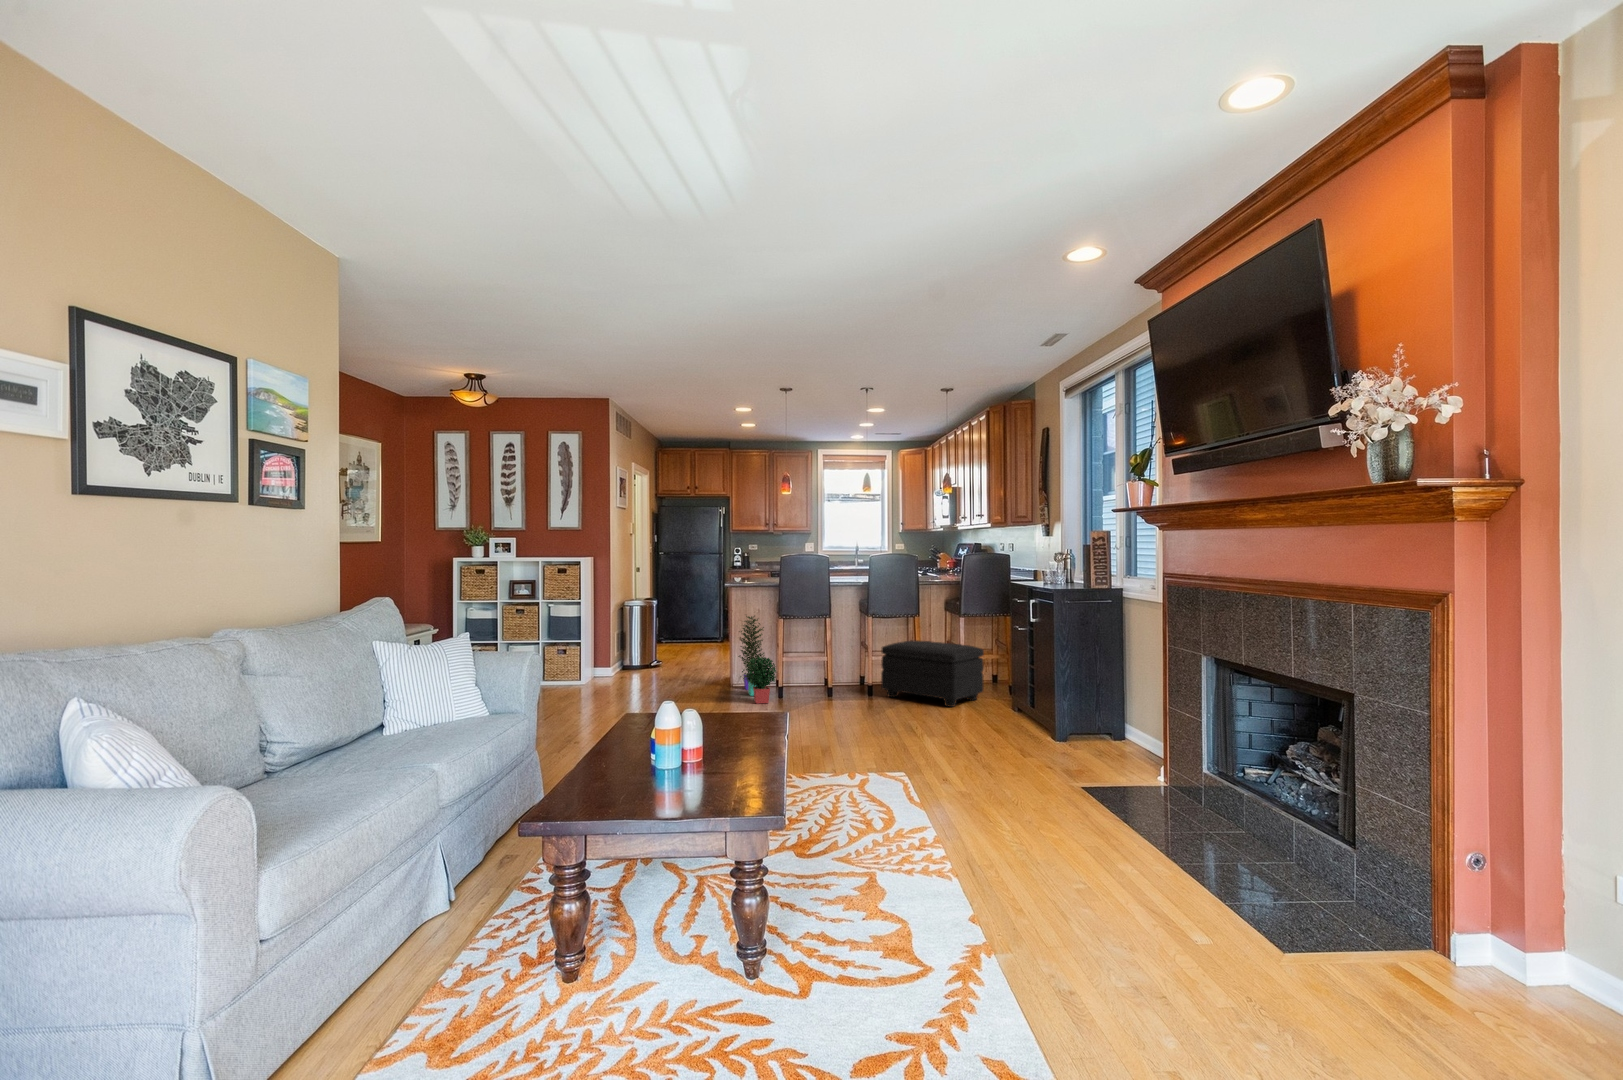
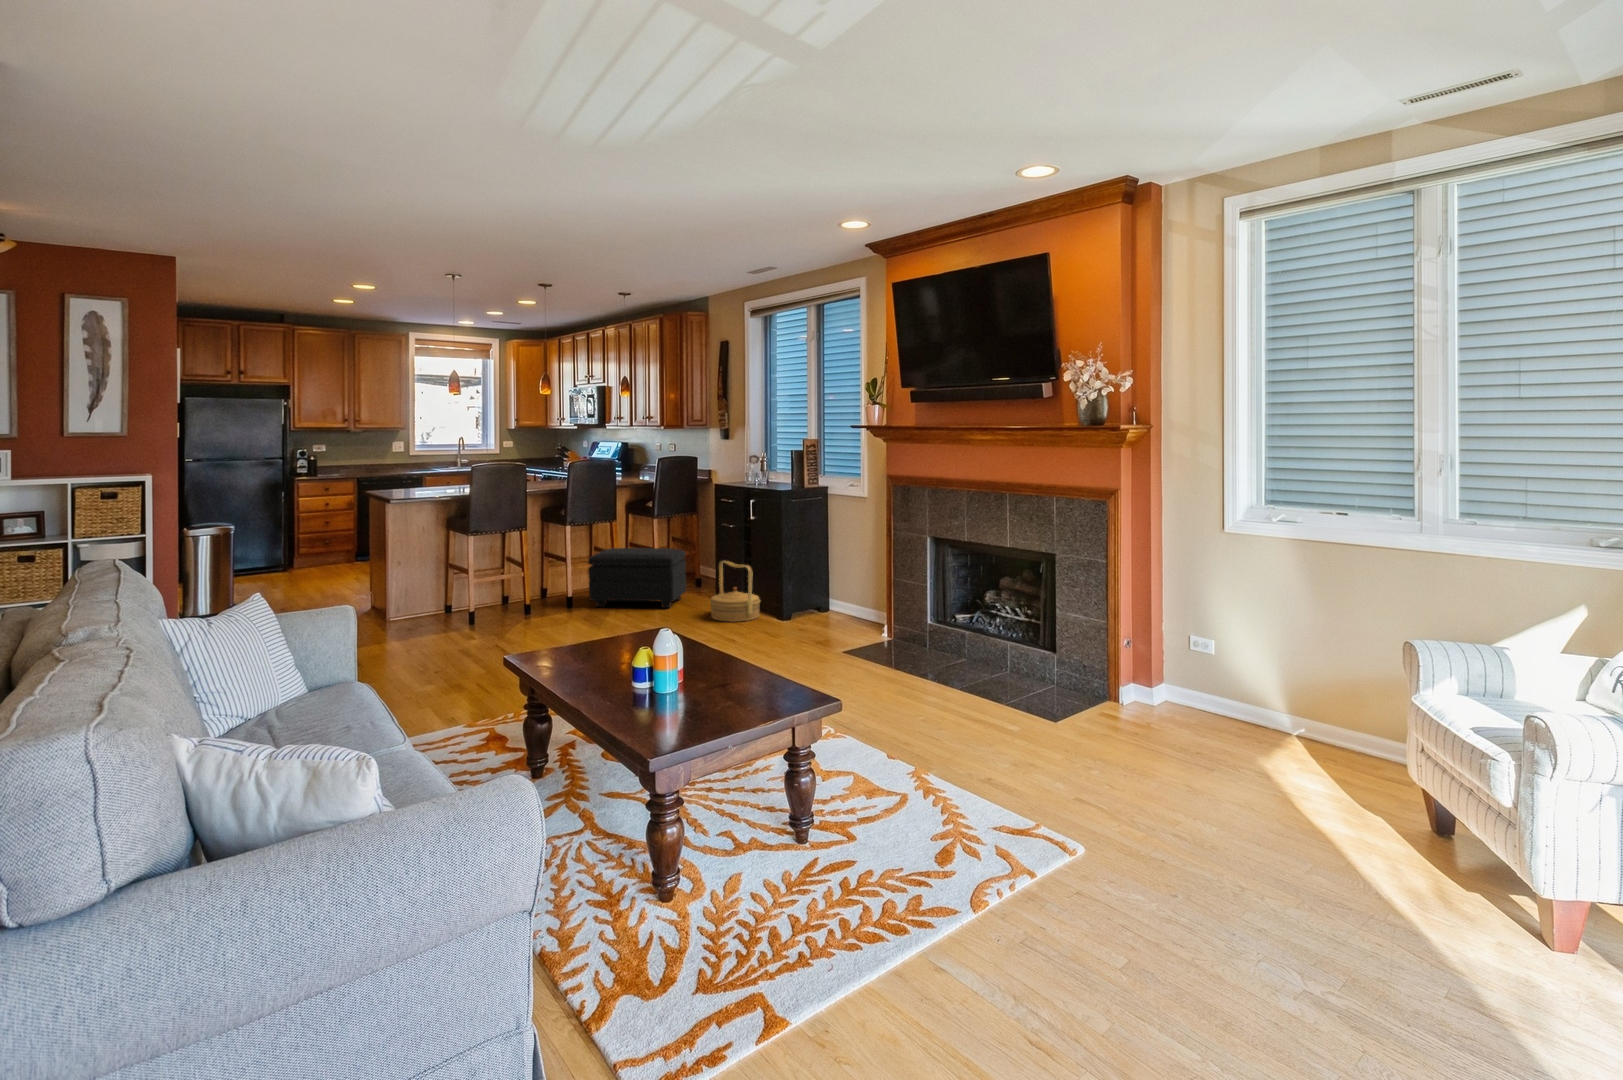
potted plant: present [738,616,776,704] -> none [414,535,490,632]
woven basket: none [978,662,1036,732] -> present [710,561,760,622]

